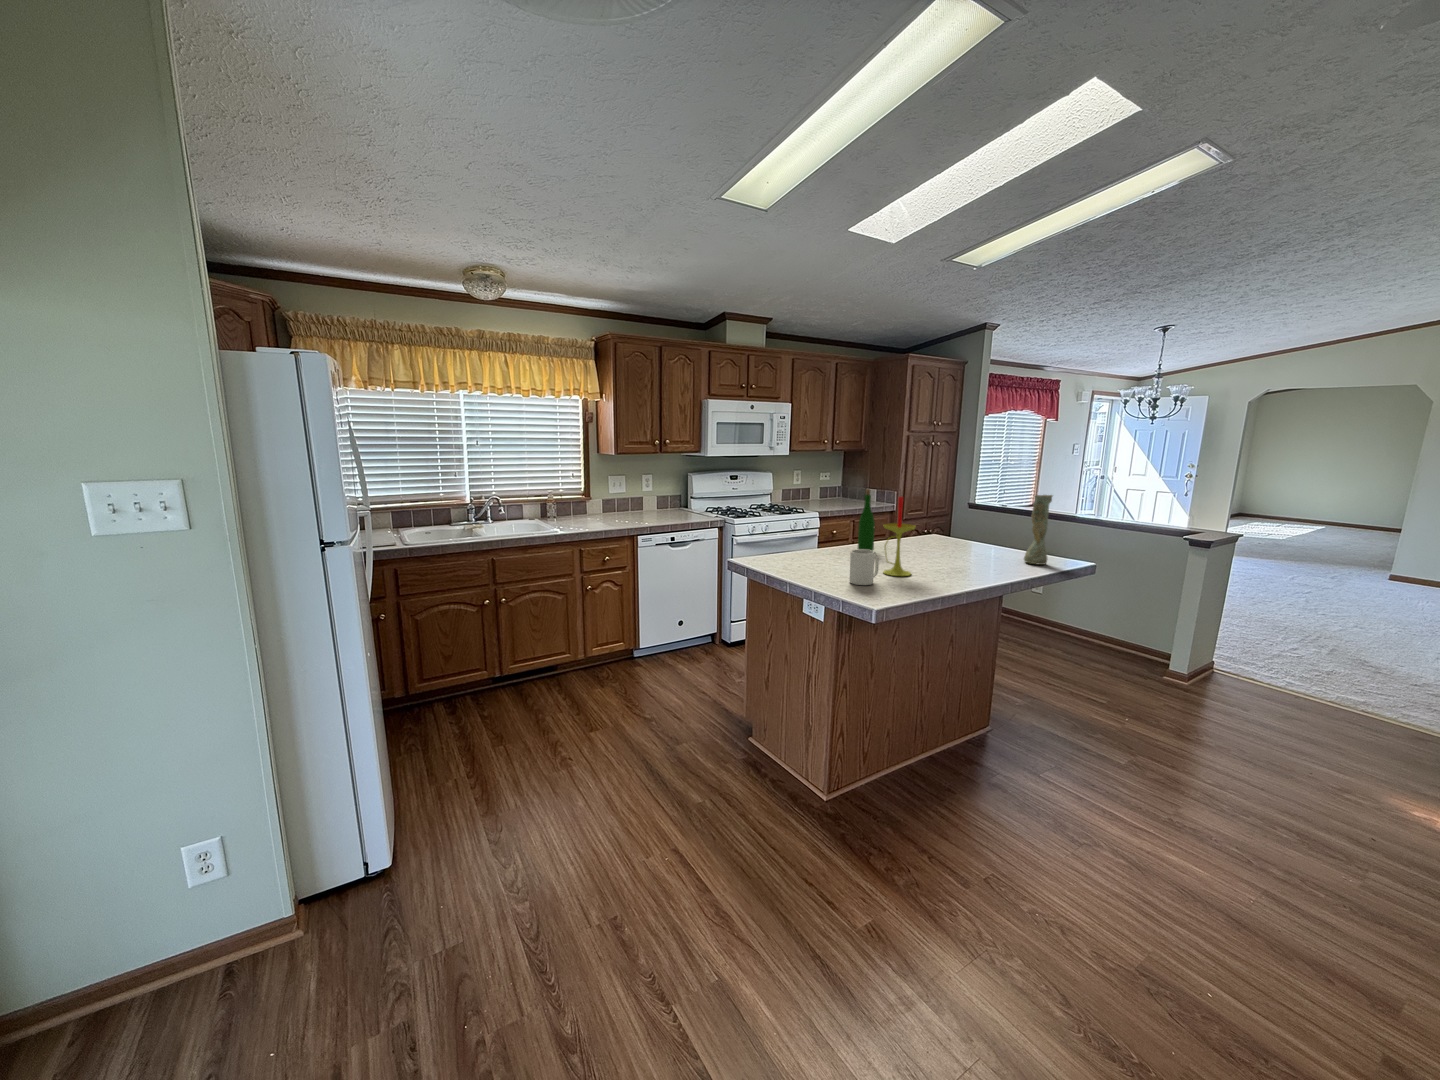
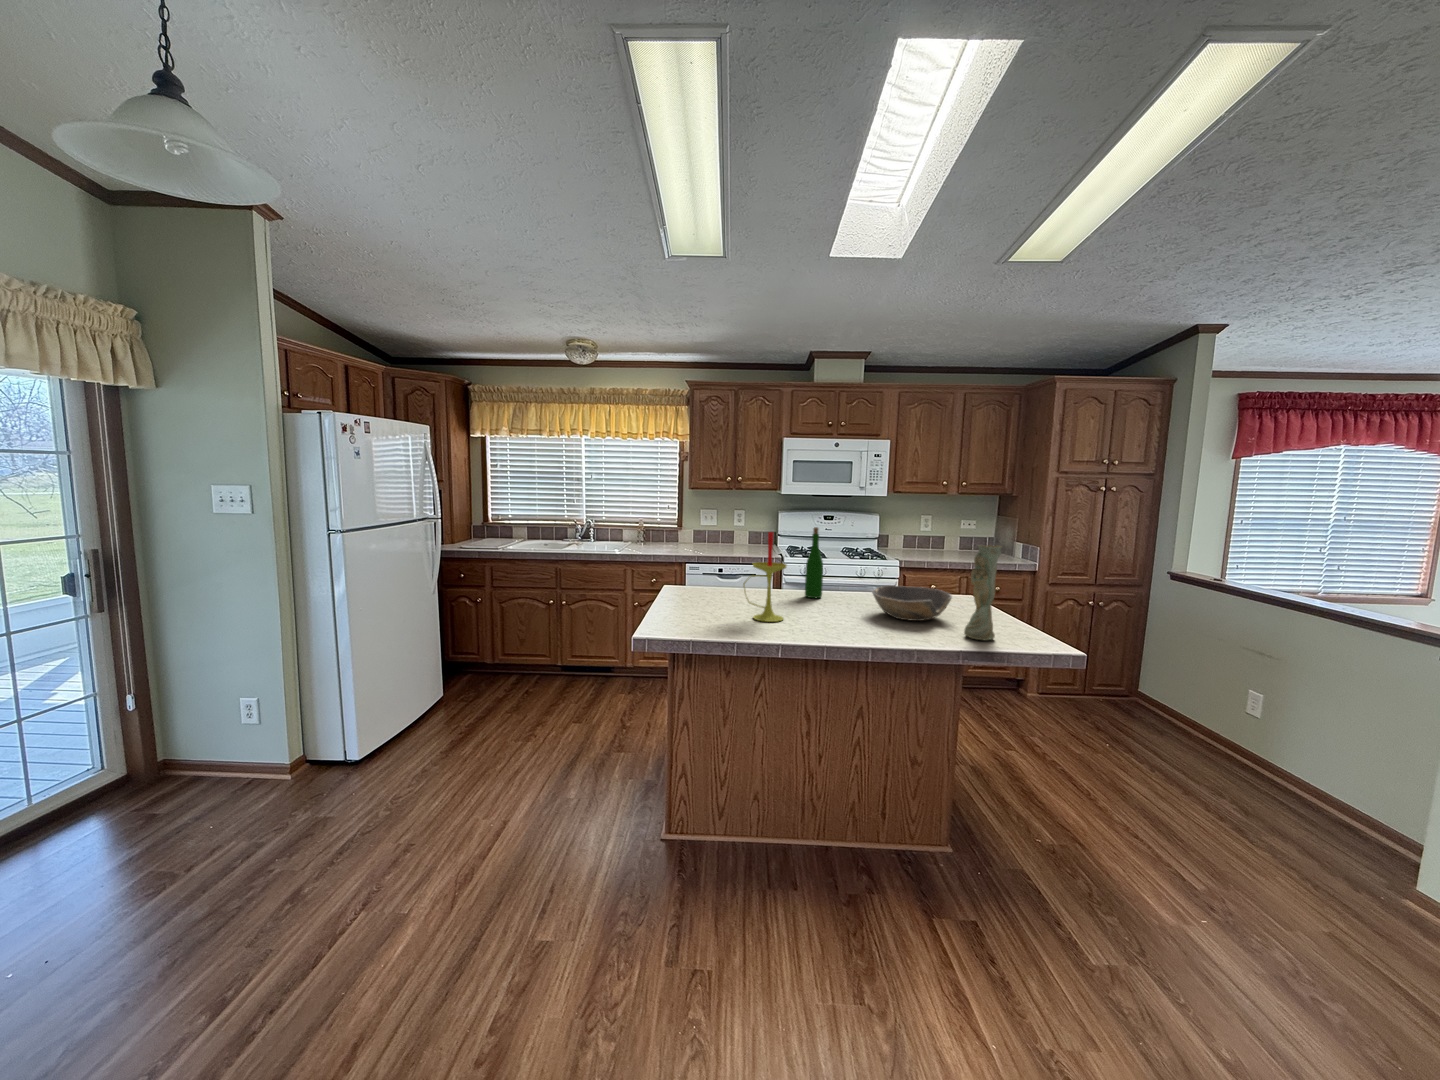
bowl: none [933,532,996,559] -> present [872,586,952,621]
mug: present [849,550,879,585] -> none [691,584,723,621]

